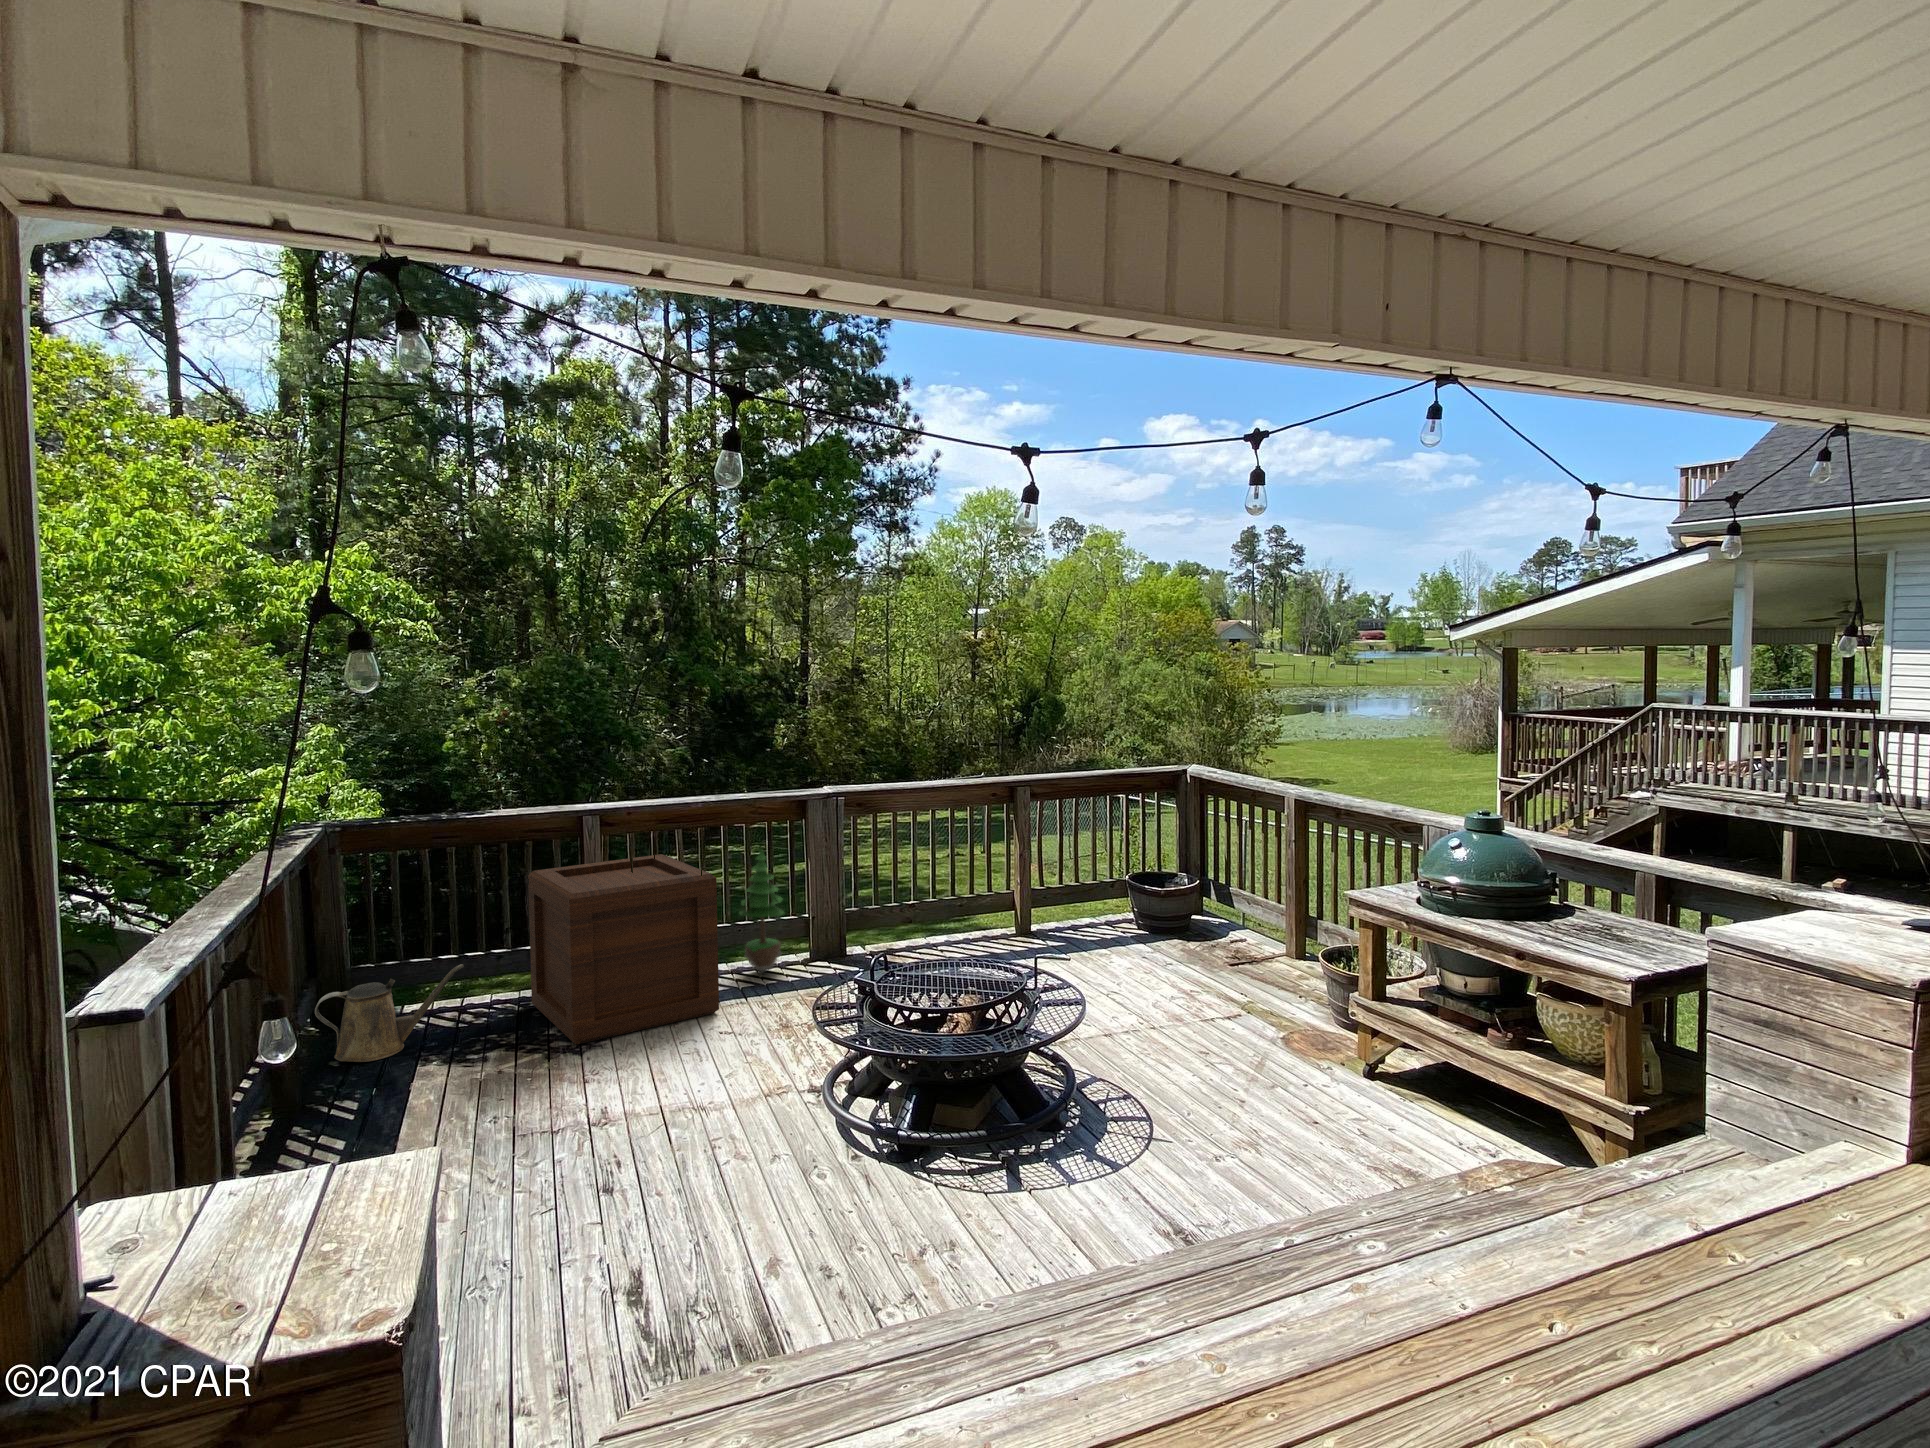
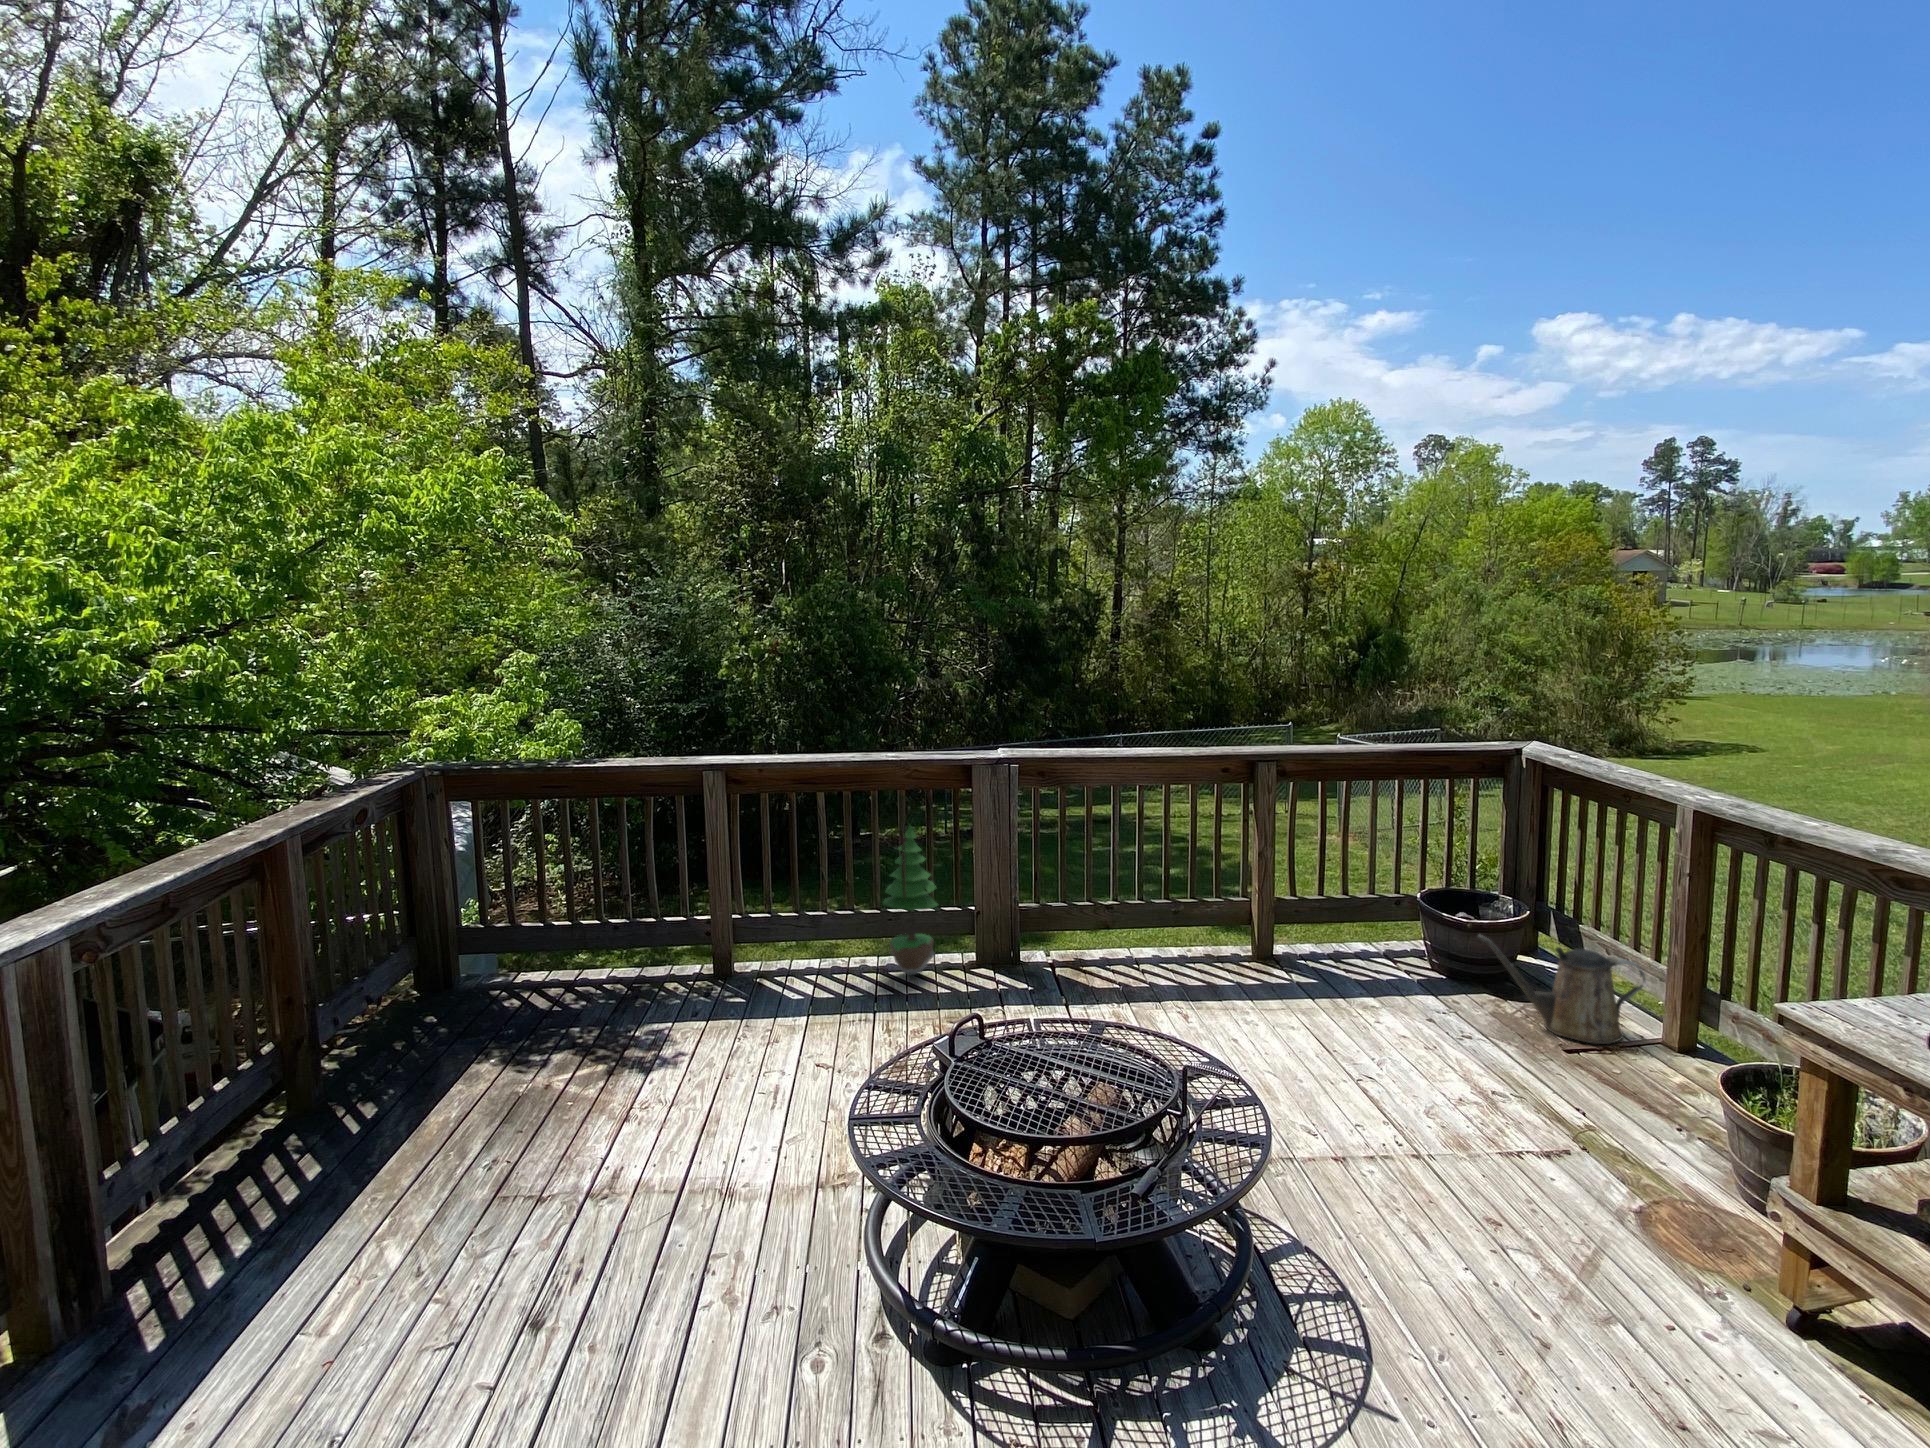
wooden crate: present [528,854,719,1044] -> none [630,822,826,1056]
watering can: present [315,964,464,1062] -> present [1477,935,1645,1044]

